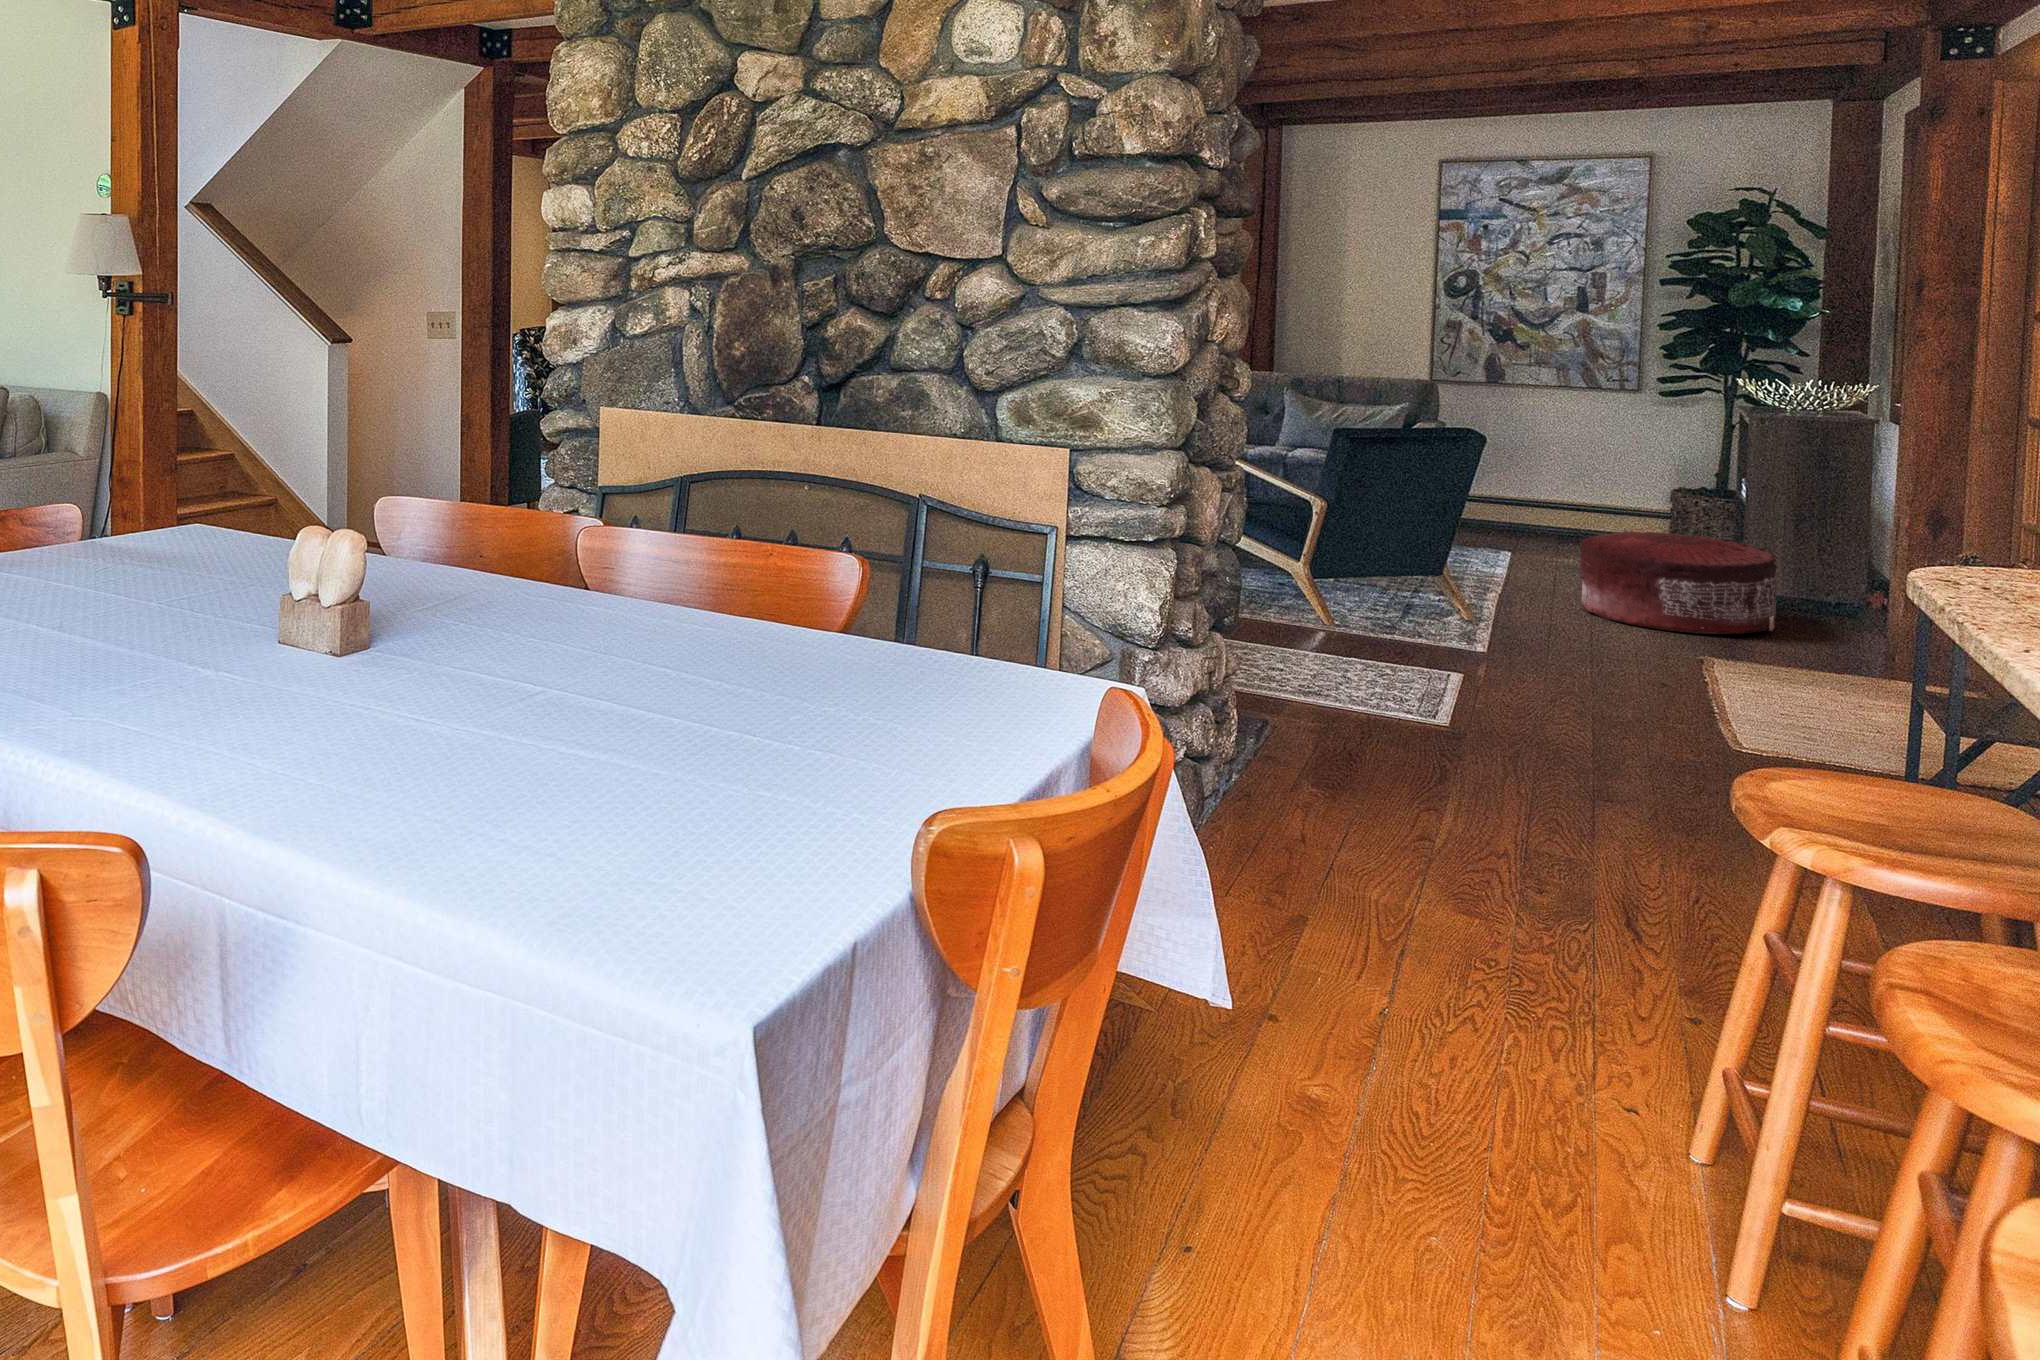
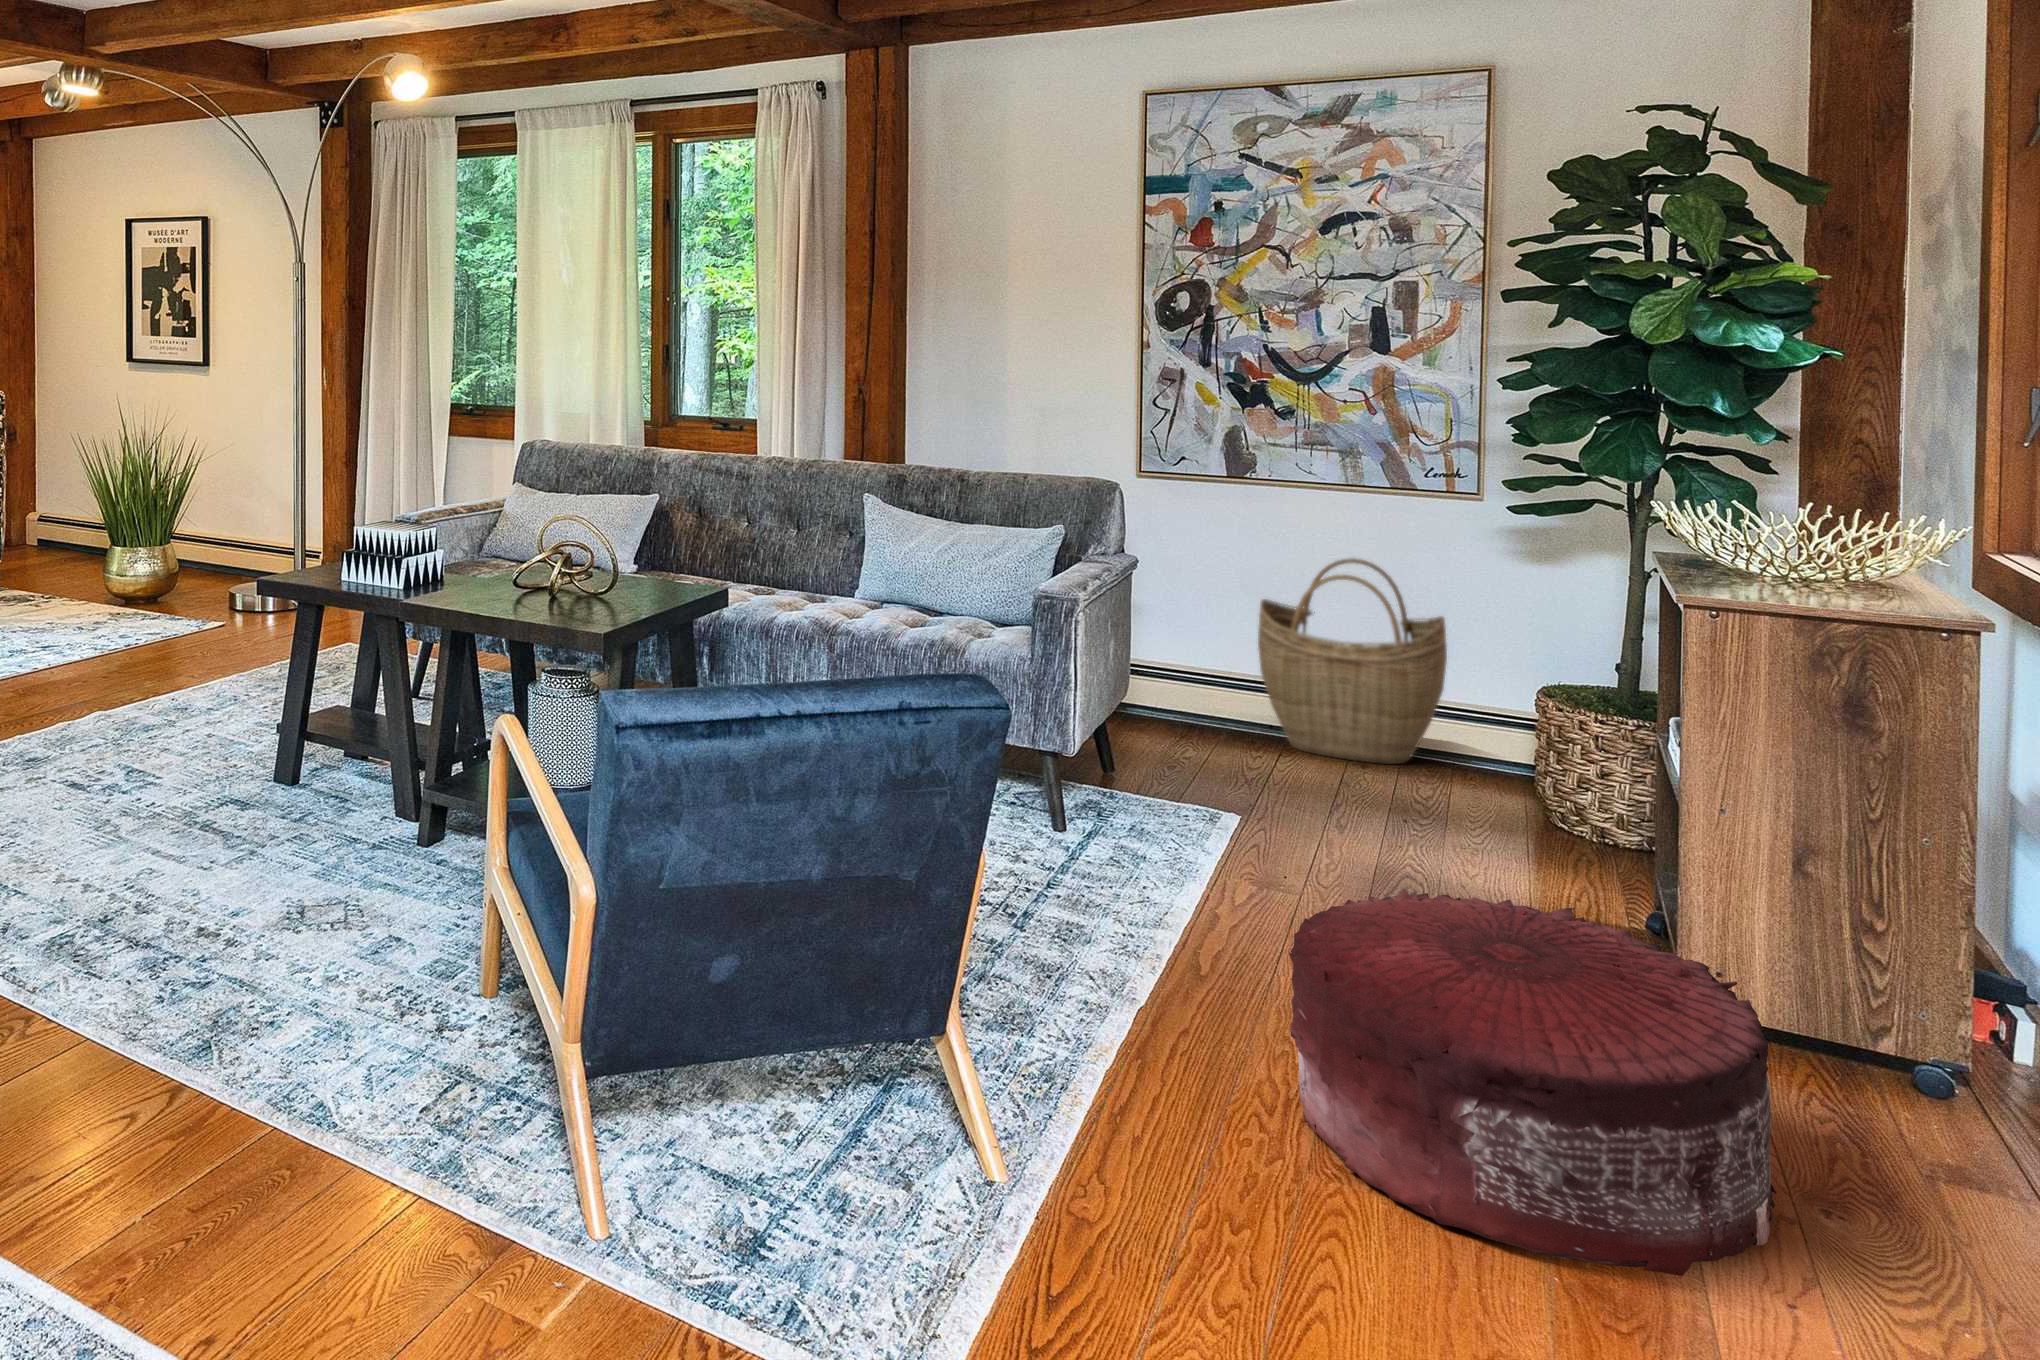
woven basket: none [1506,428,1618,537] -> present [1258,558,1447,764]

